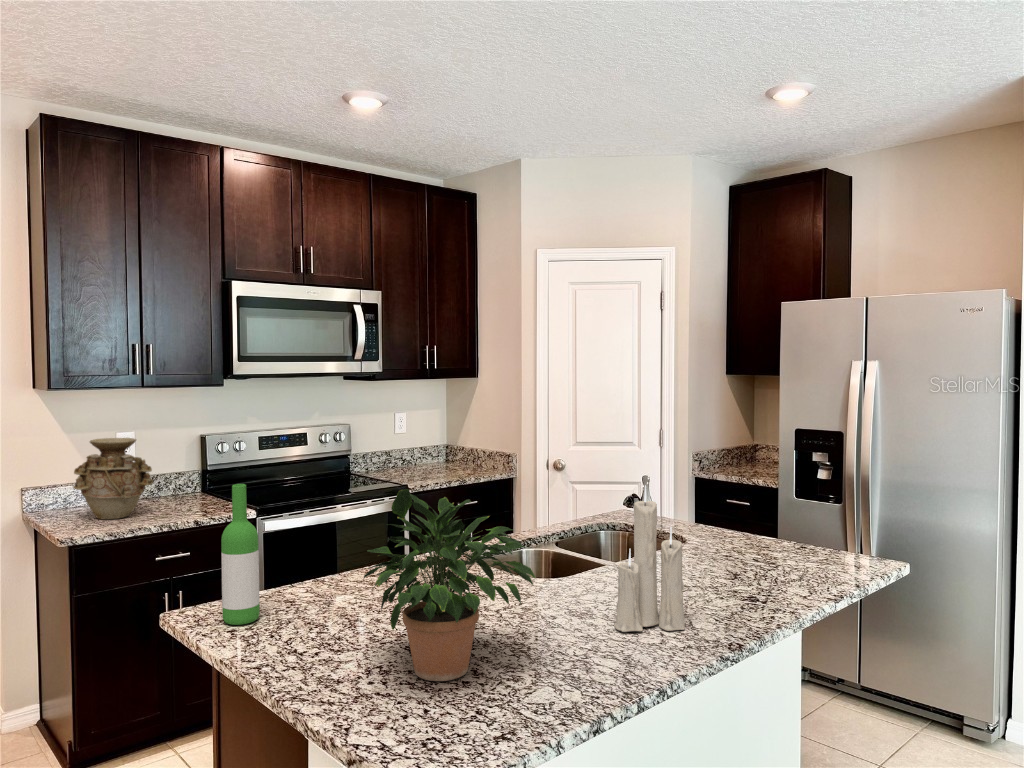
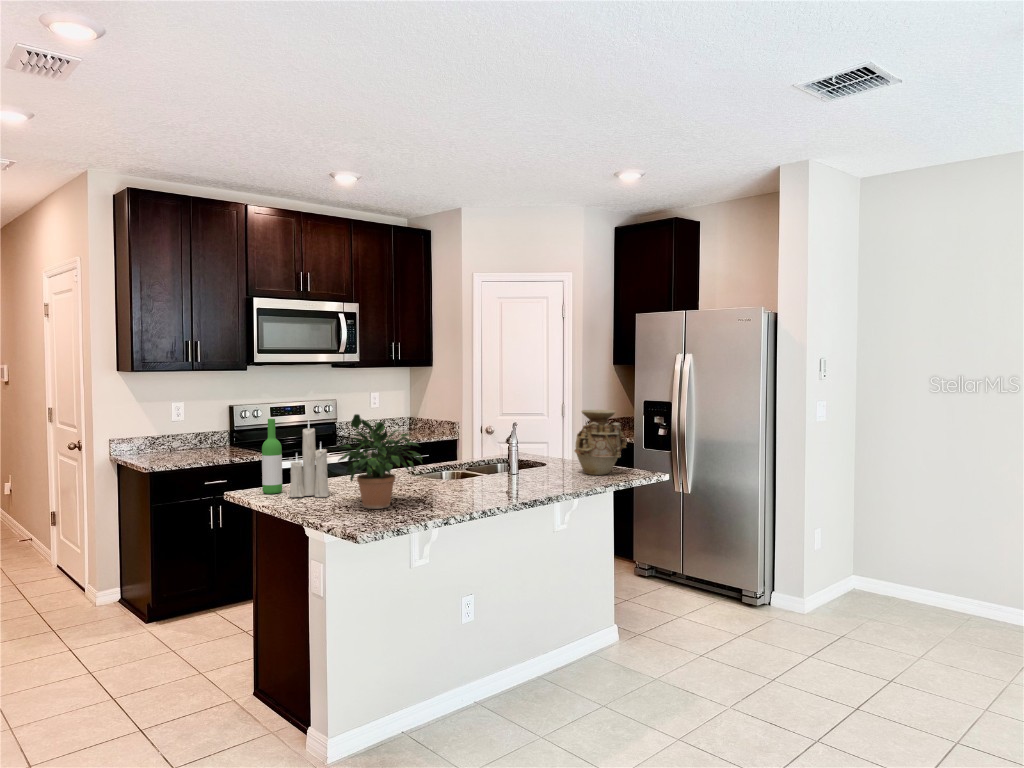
vase: present [73,438,153,519] -> present [575,410,627,475]
candle: present [614,485,685,632] -> present [289,422,329,497]

